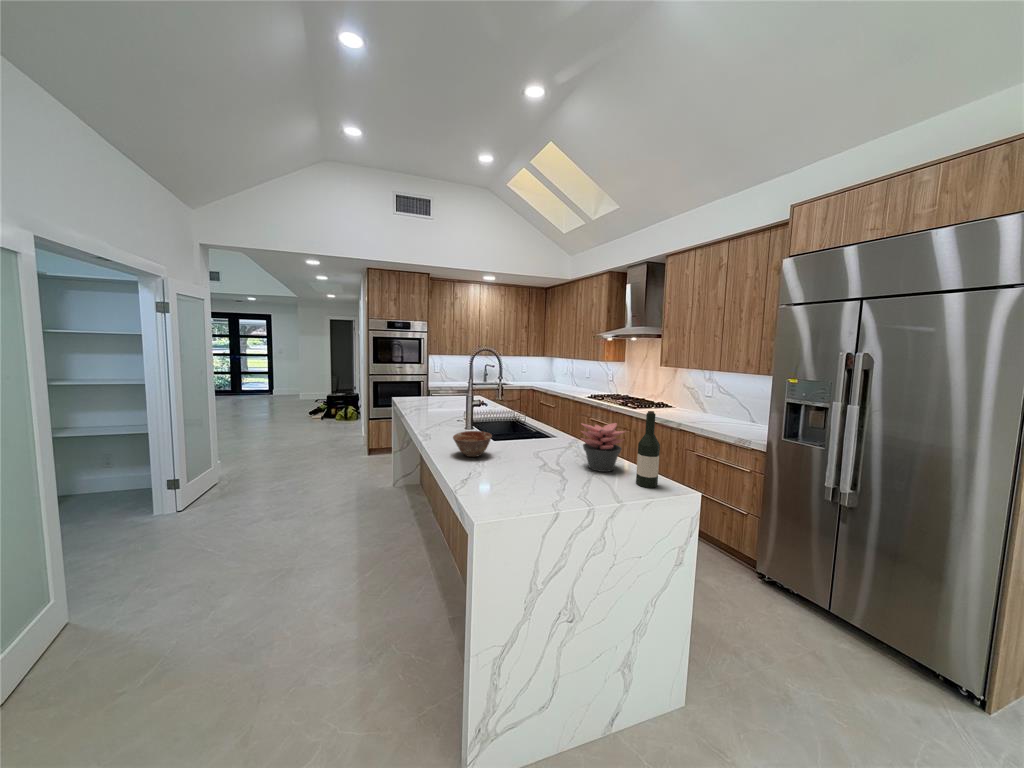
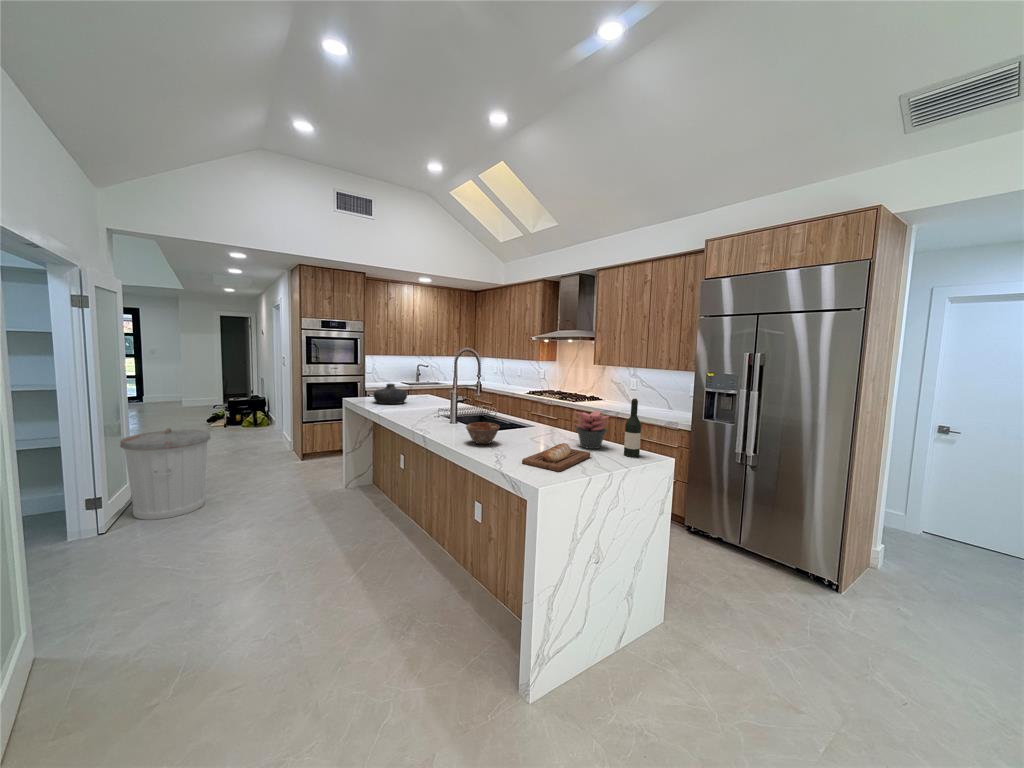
vase: none [411,383,445,405] -> present [373,384,407,404]
trash can: none [201,420,275,501] -> present [120,428,210,520]
bread loaf: none [491,464,587,502] -> present [522,443,590,472]

